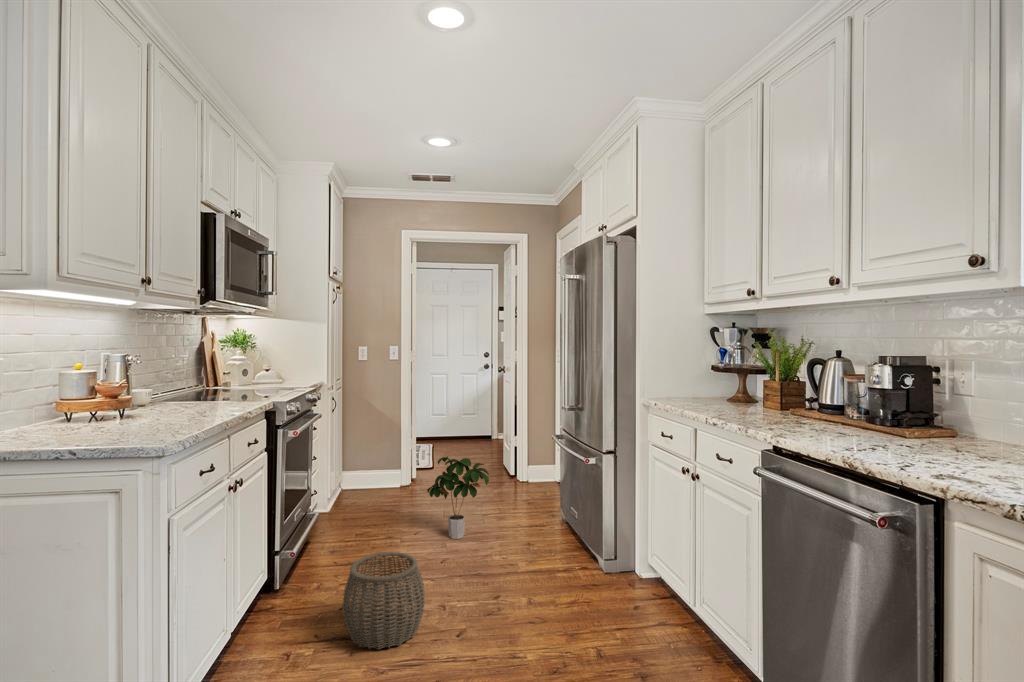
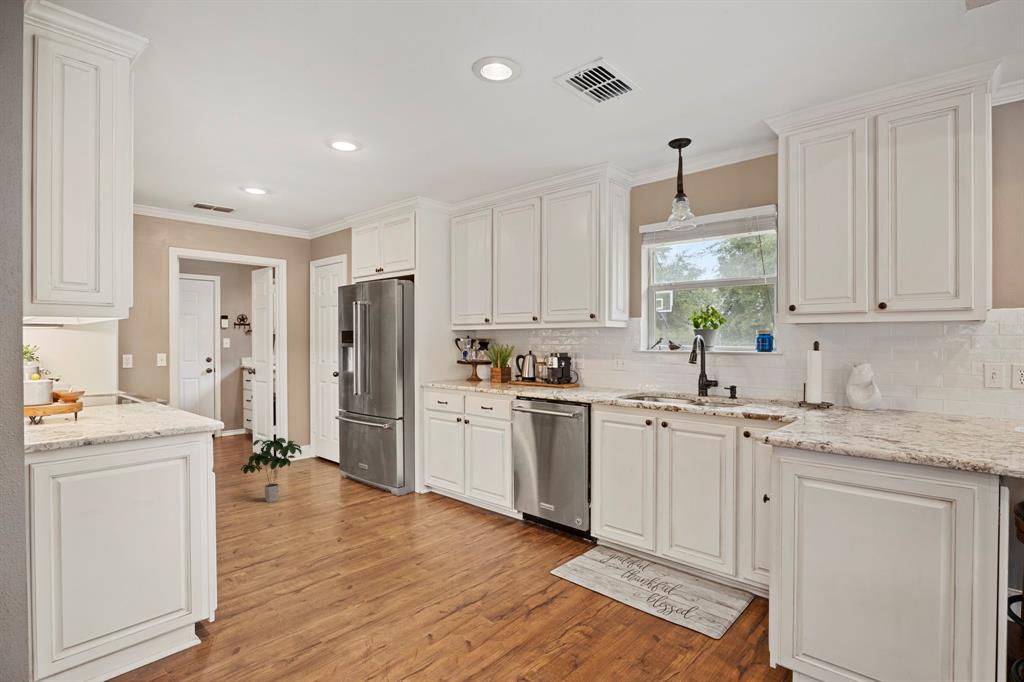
woven basket: present [343,552,425,649] -> none [254,497,318,562]

